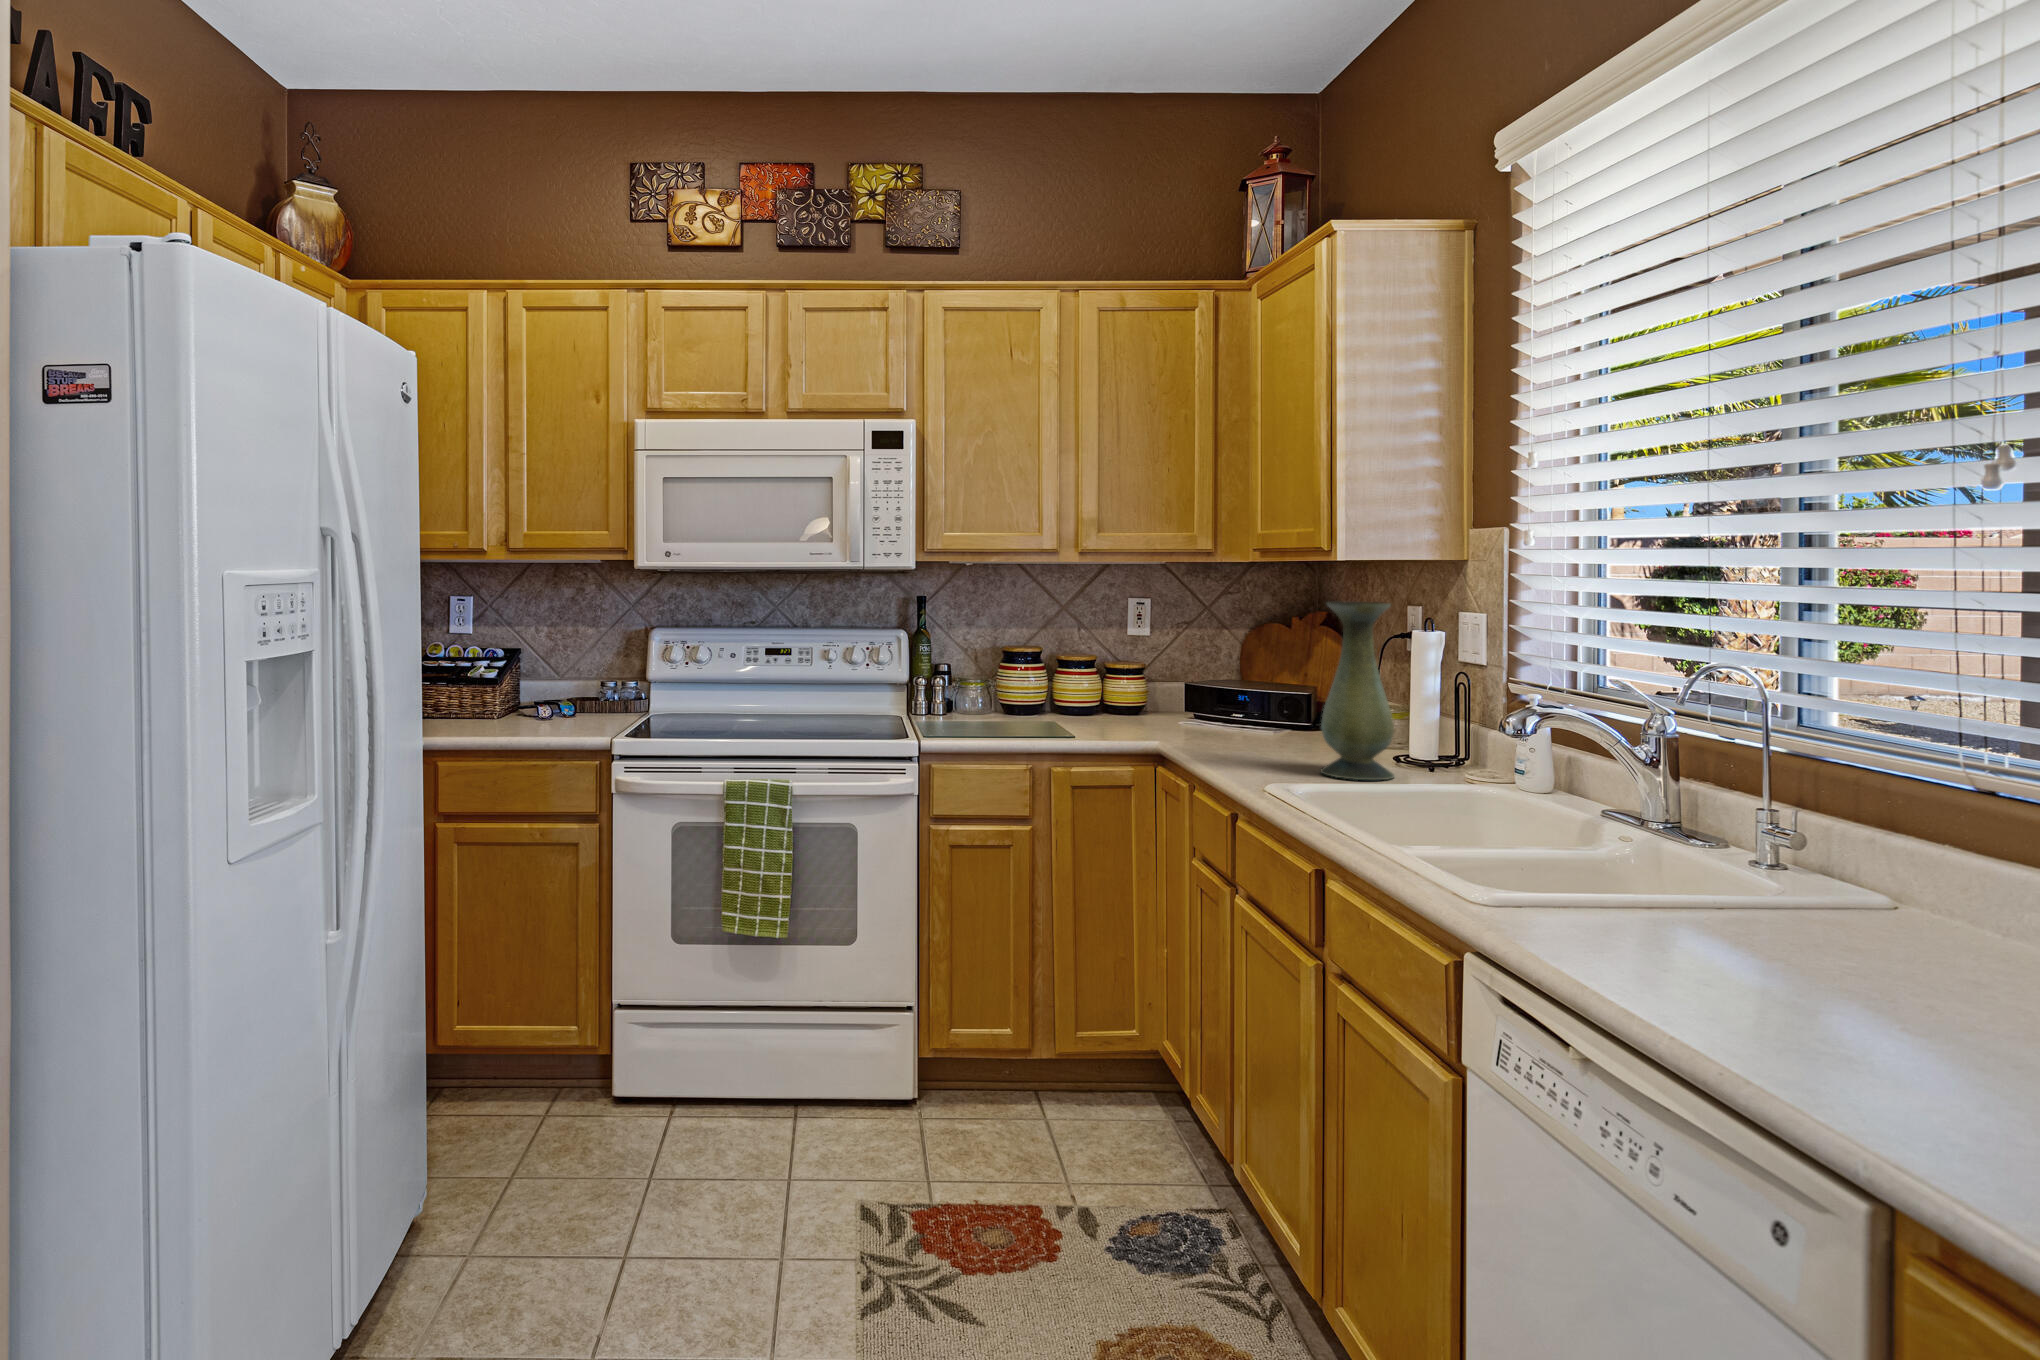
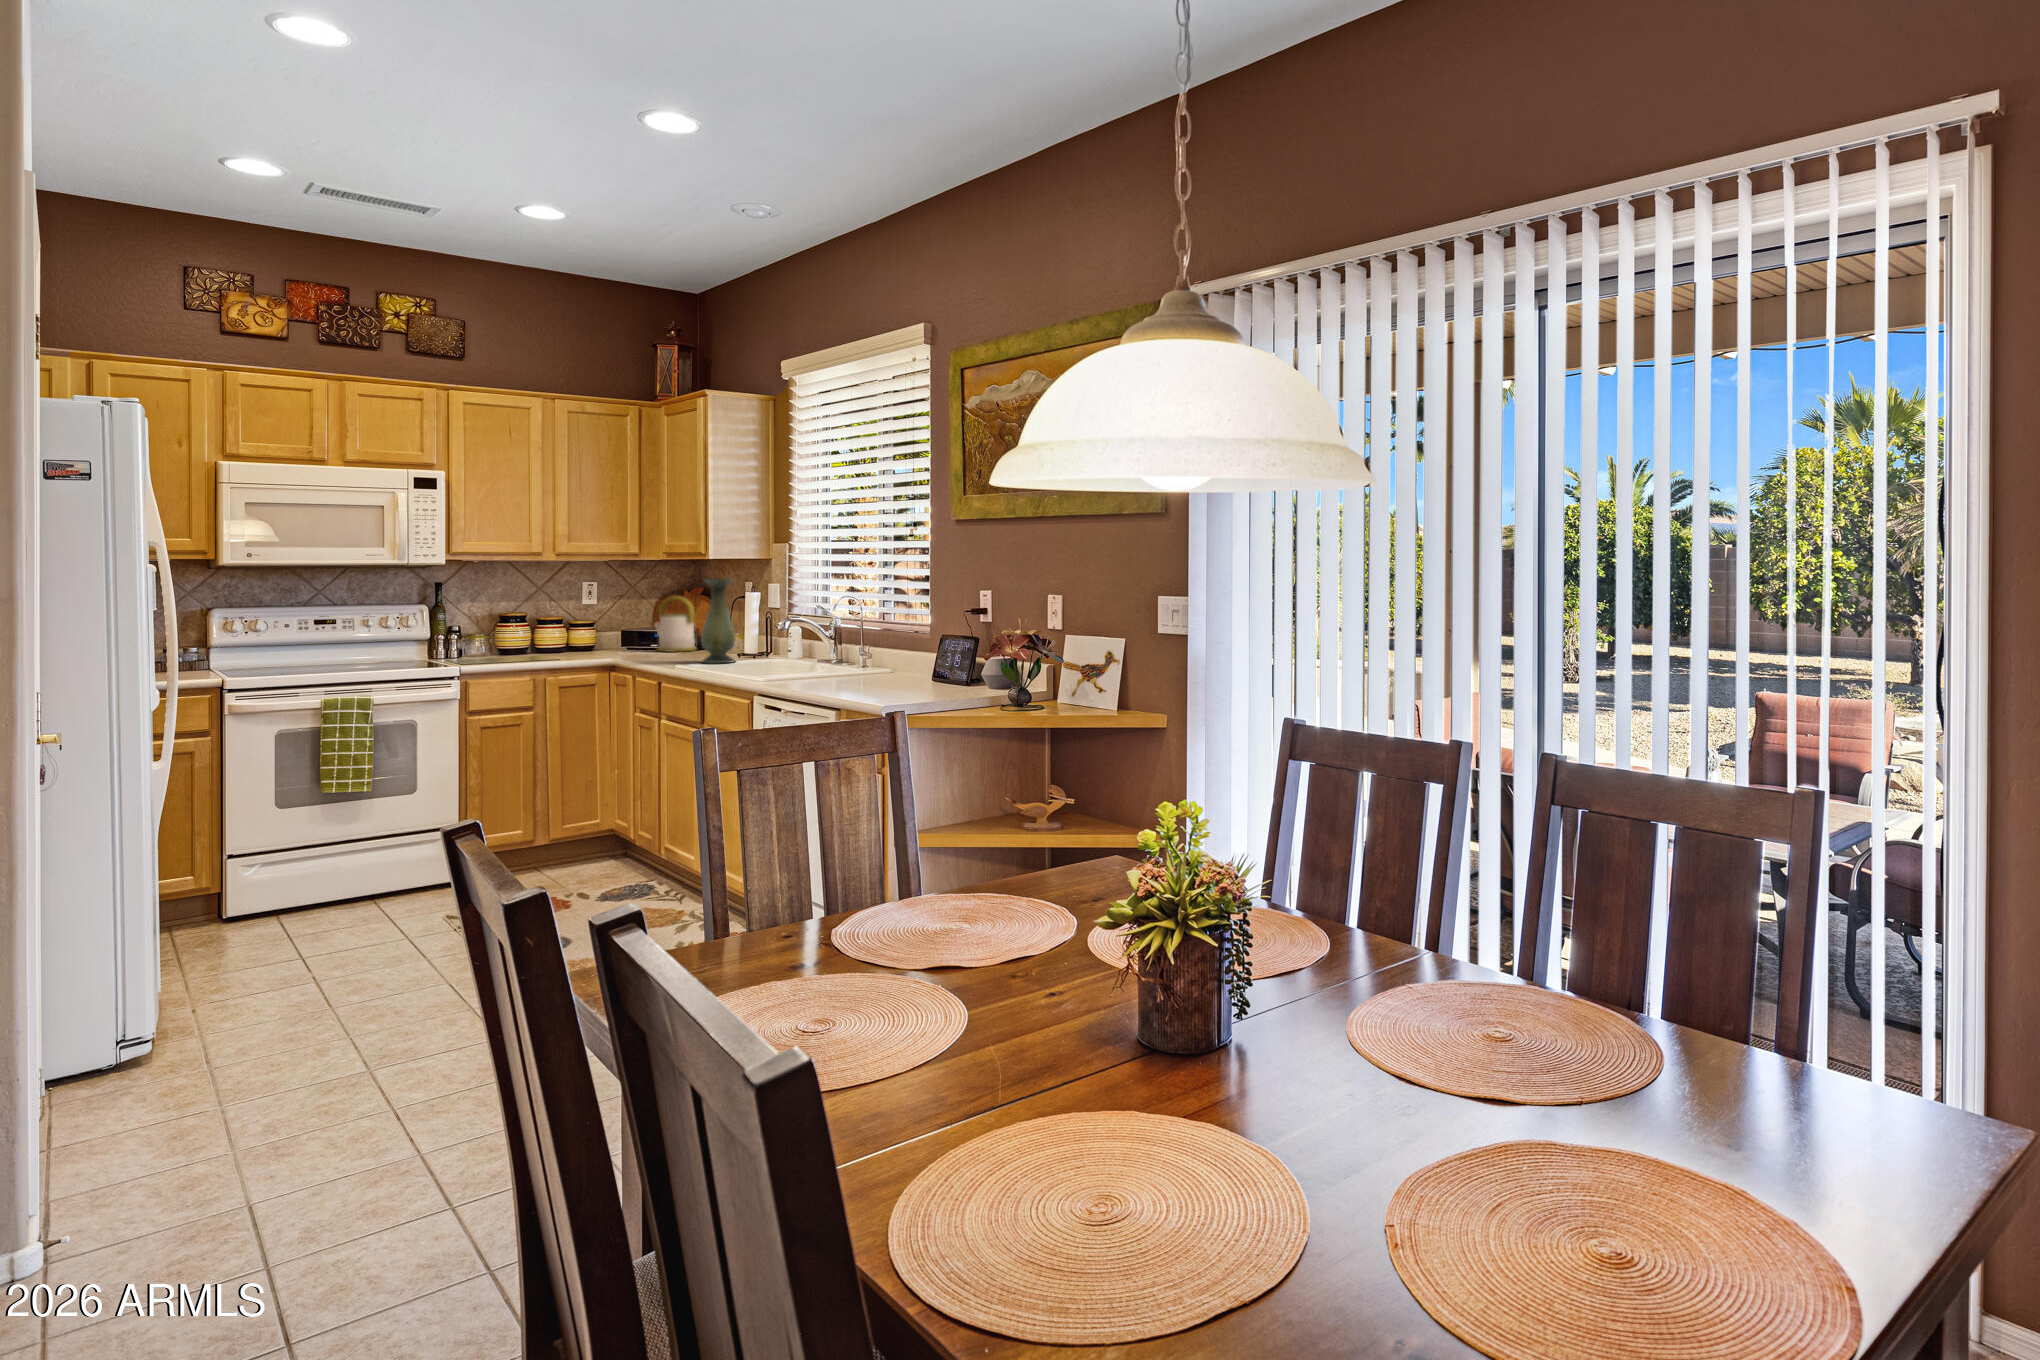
kettle: none [1237,627,1313,730] -> present [655,596,696,652]

